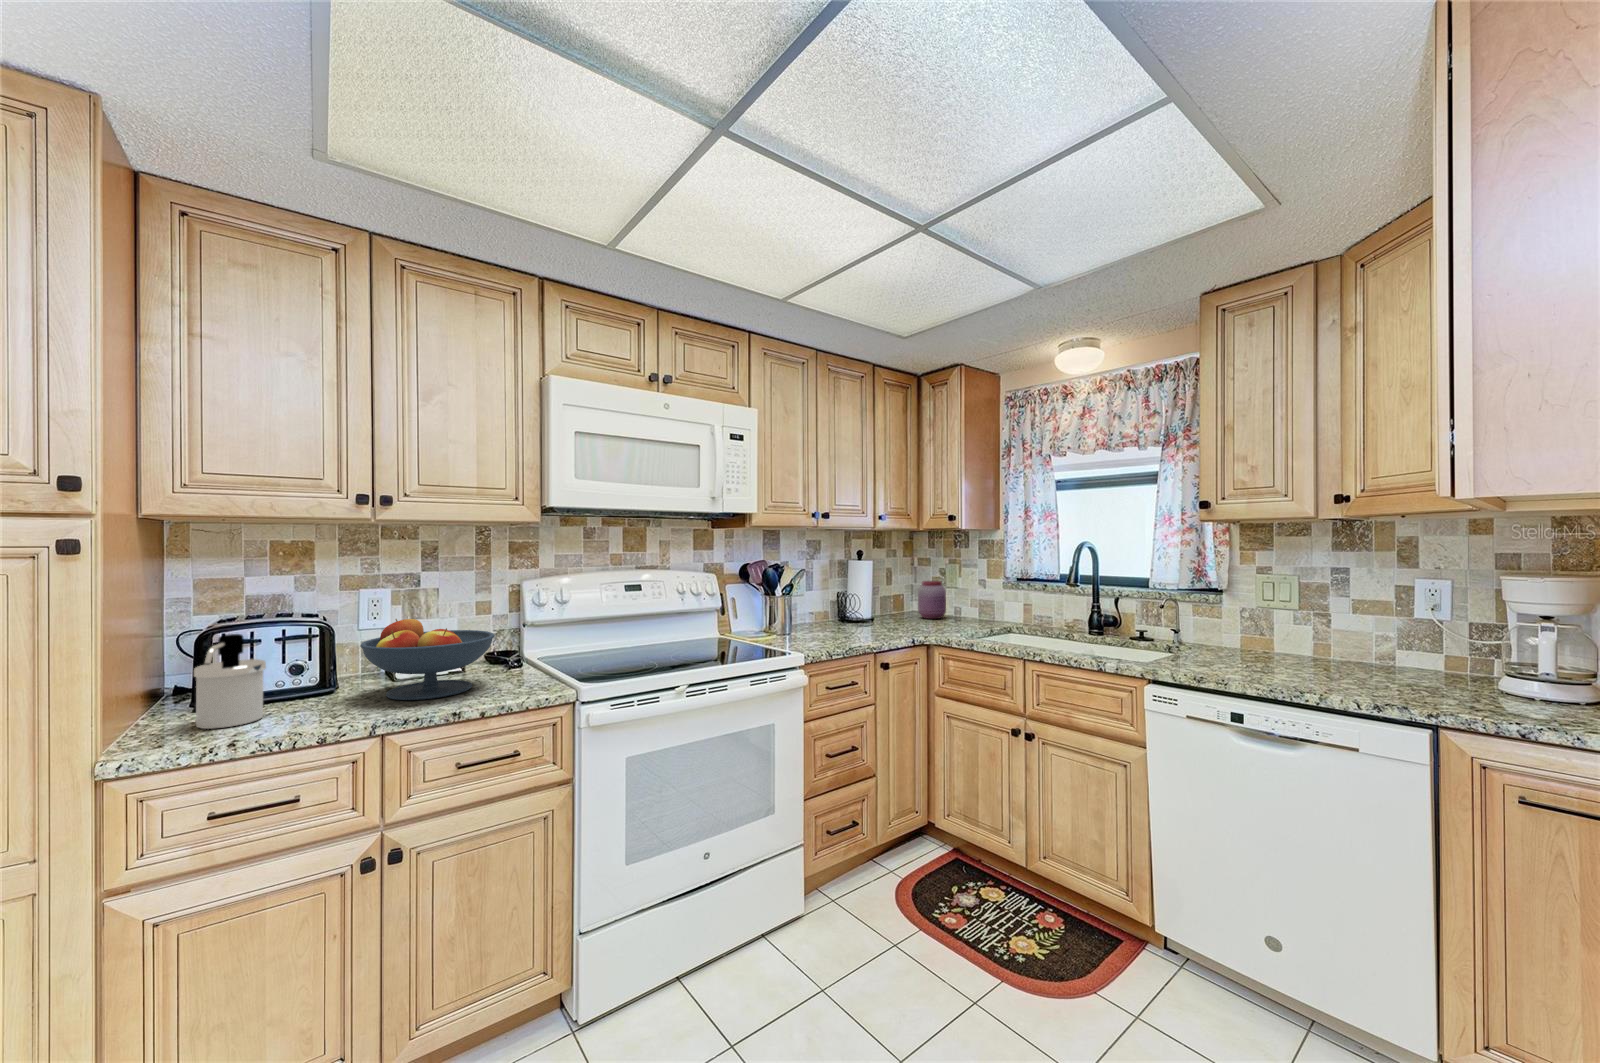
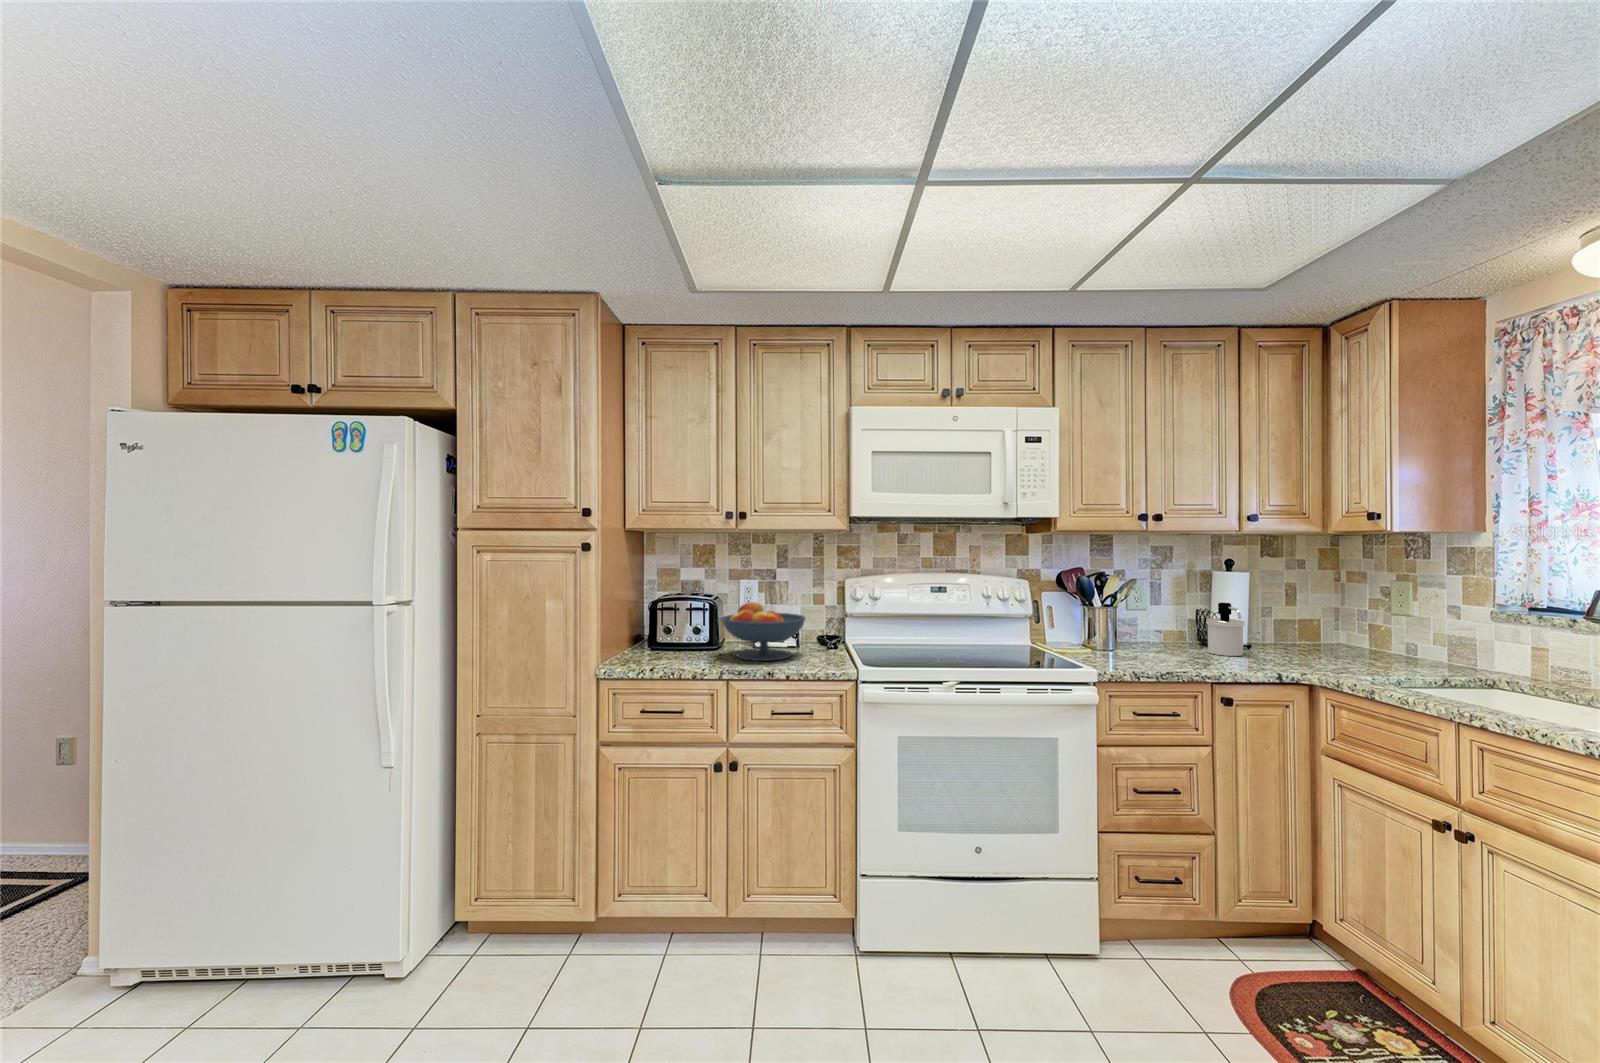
jar: present [918,581,946,619] -> none [1335,601,1386,654]
soap dispenser: present [194,634,266,729] -> present [1206,603,1244,656]

